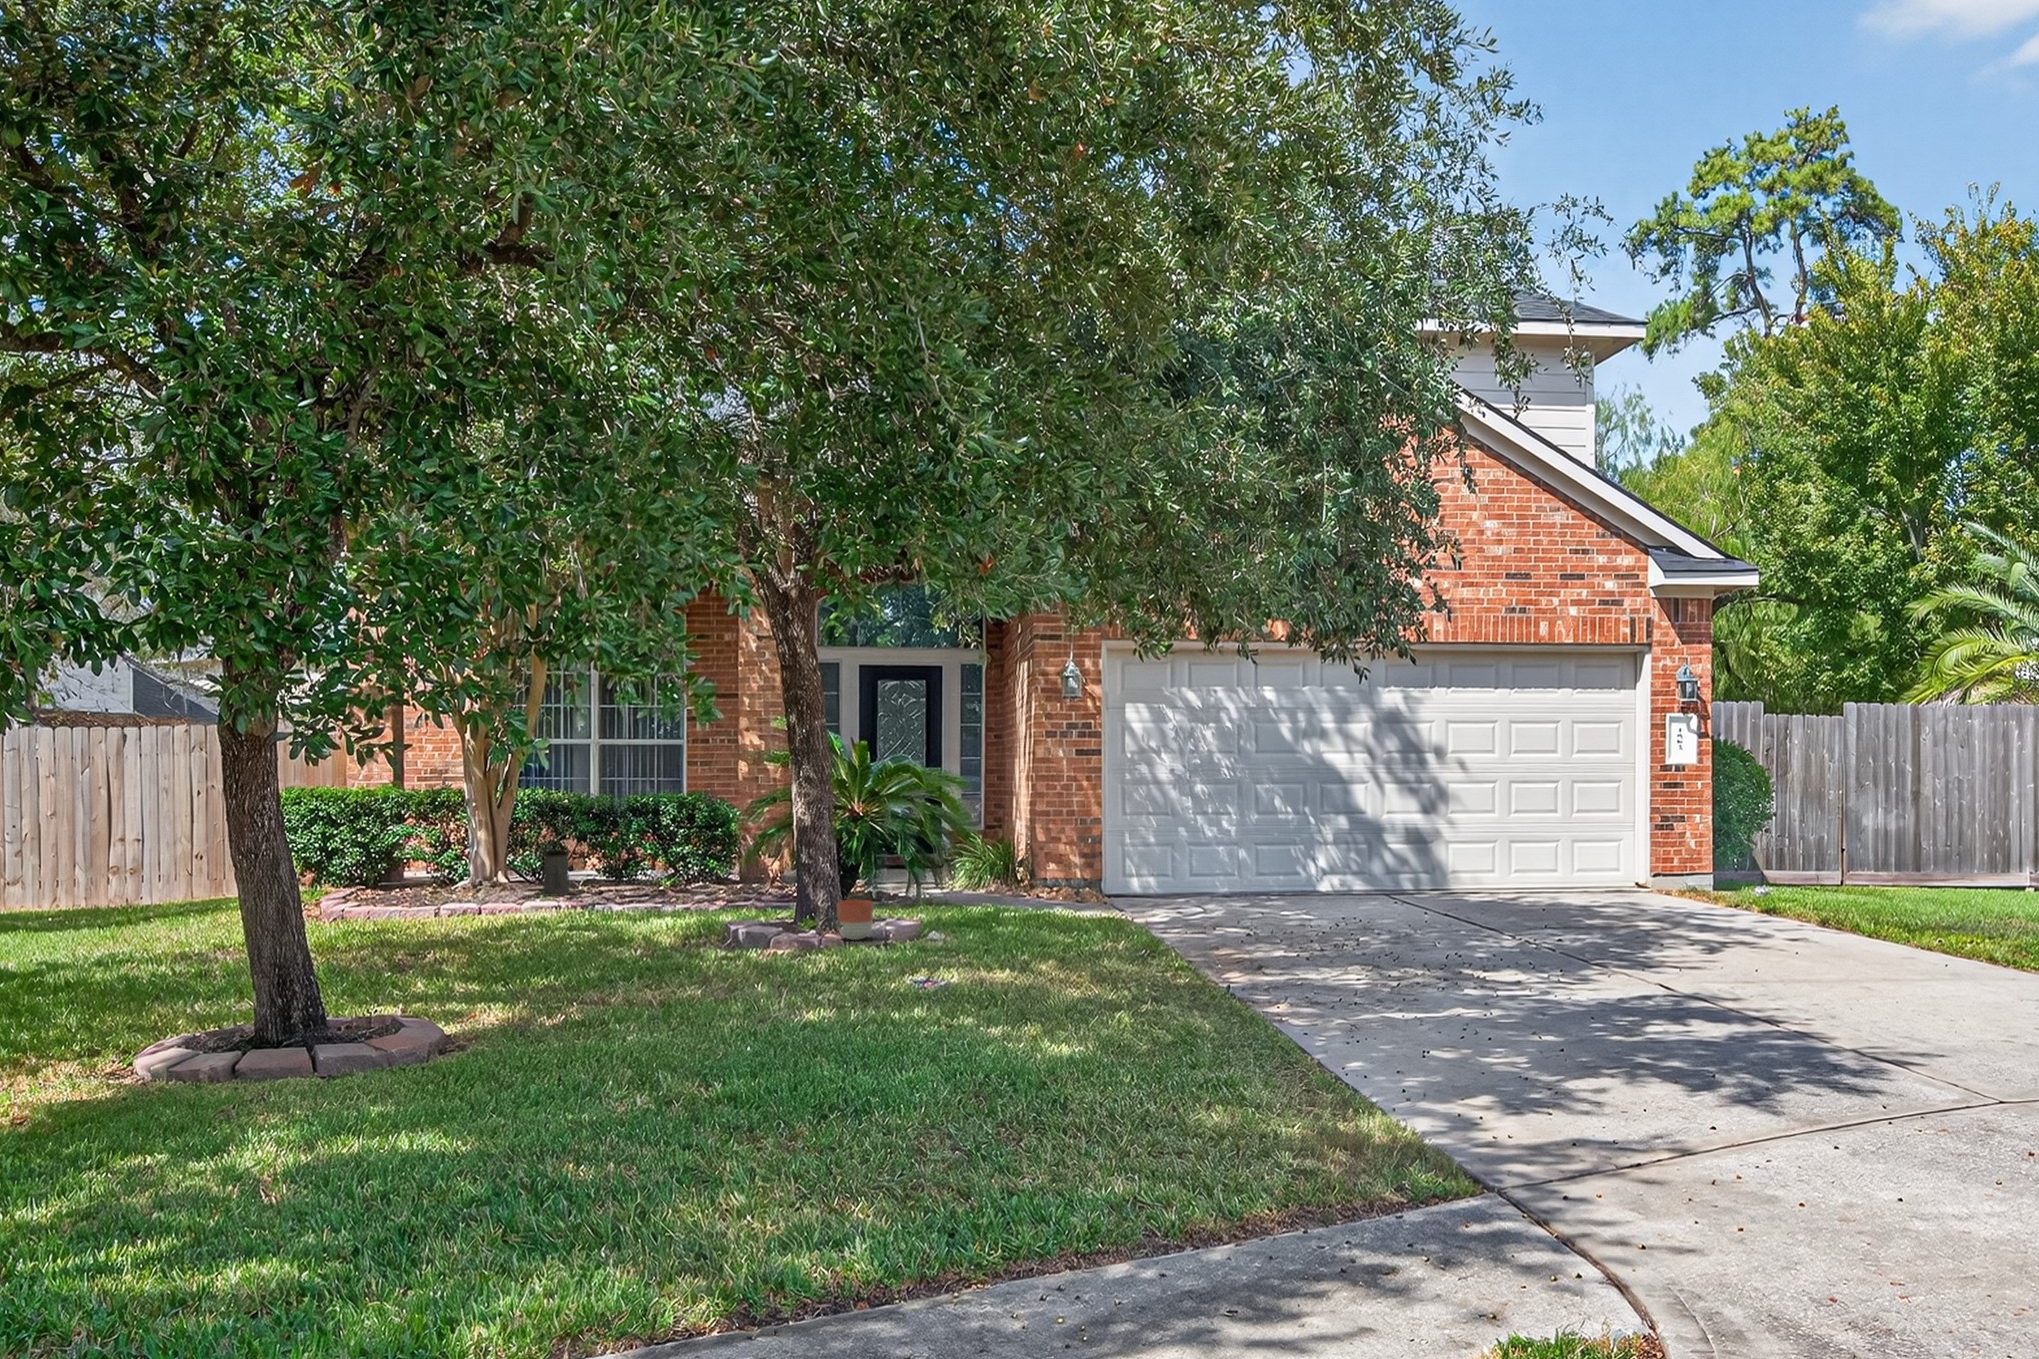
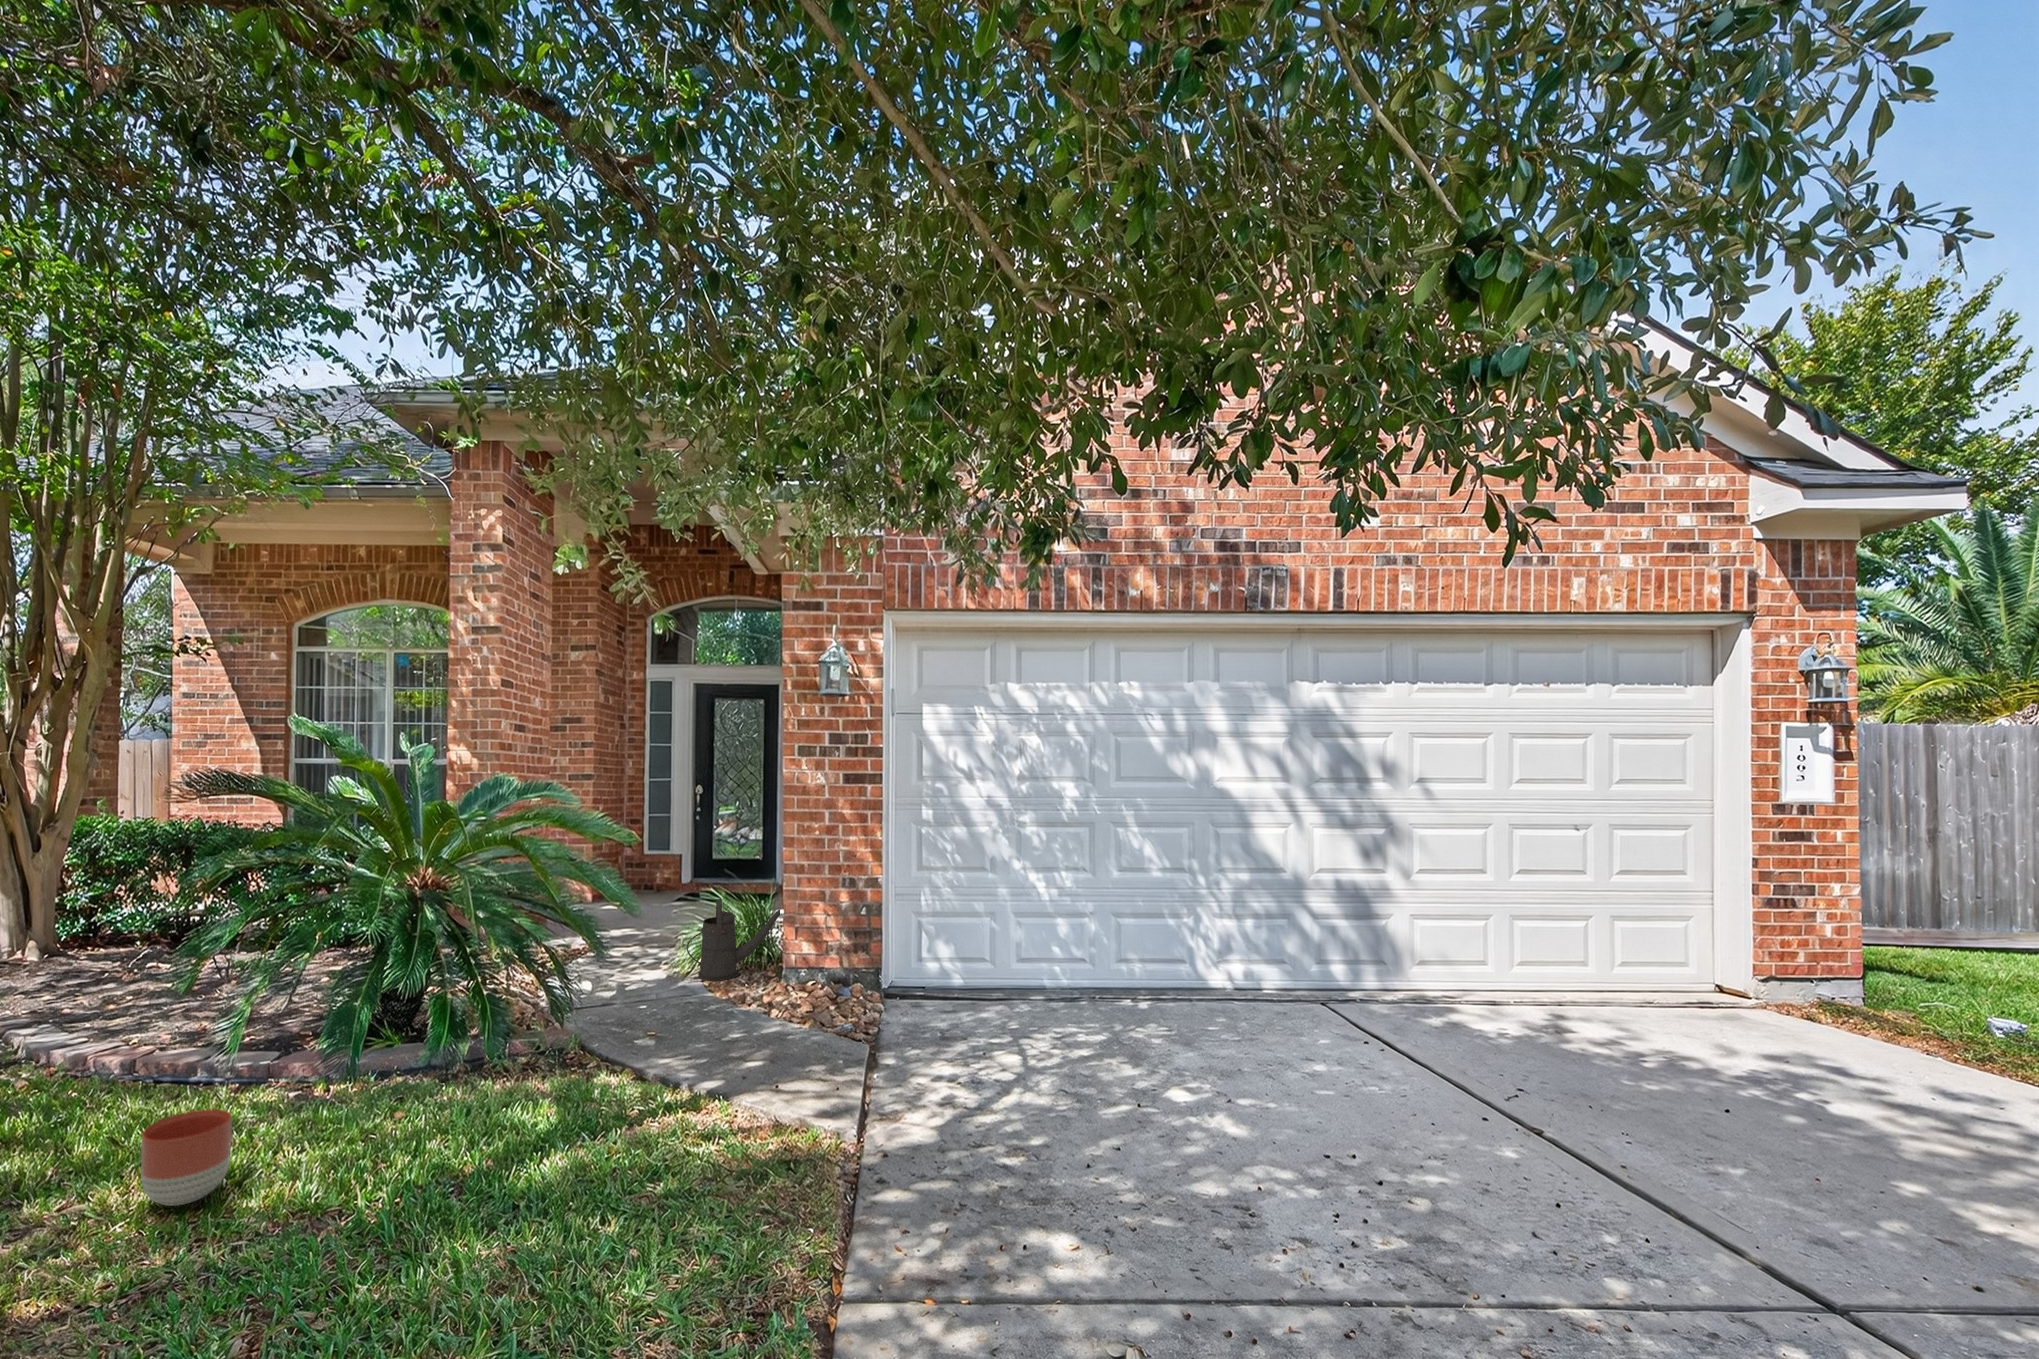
watering can: present [542,844,570,896] -> present [687,899,780,981]

